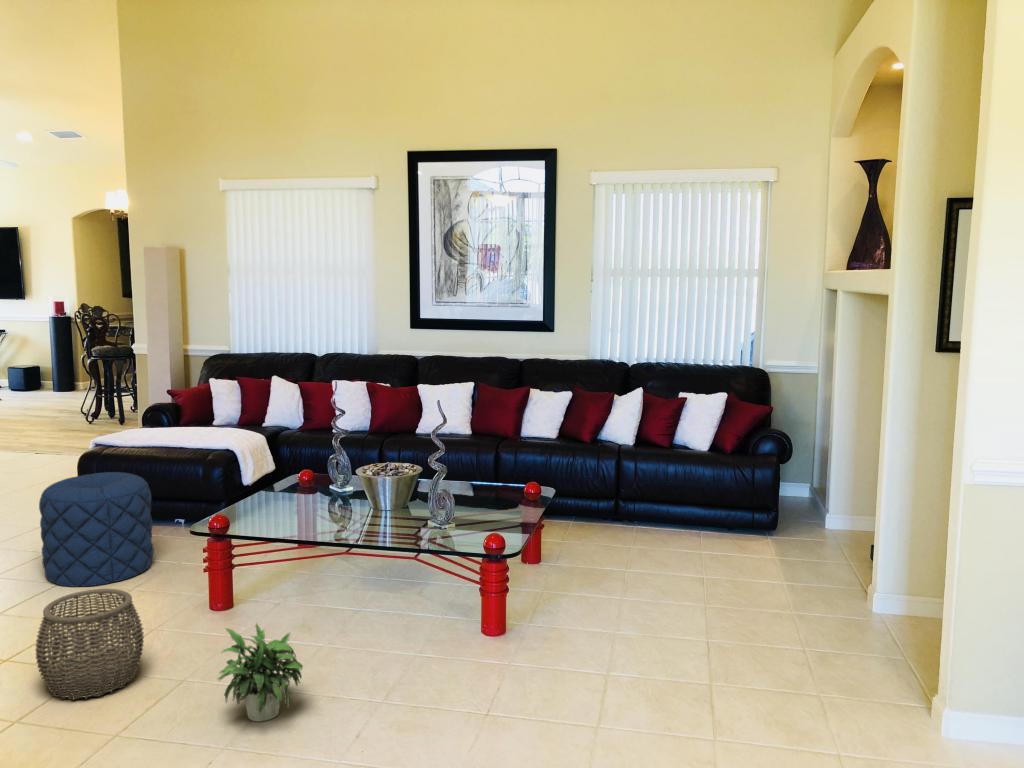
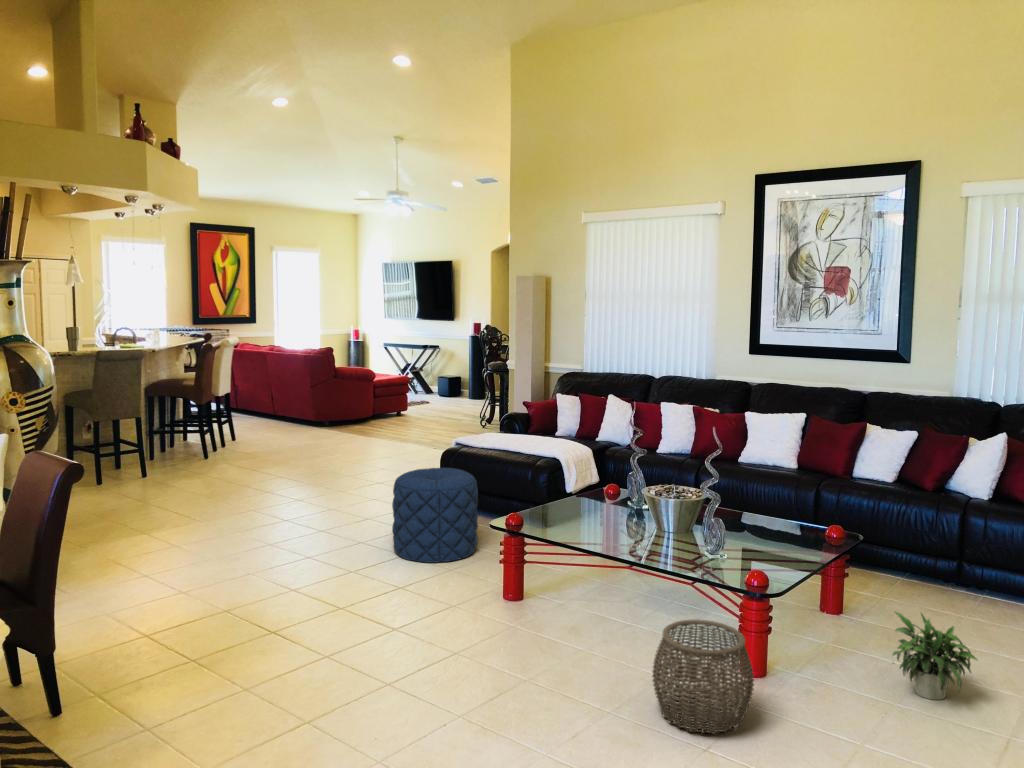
woven basket: present [36,589,144,700] -> present [652,620,754,734]
potted plant: present [218,623,303,721] -> present [892,612,978,700]

